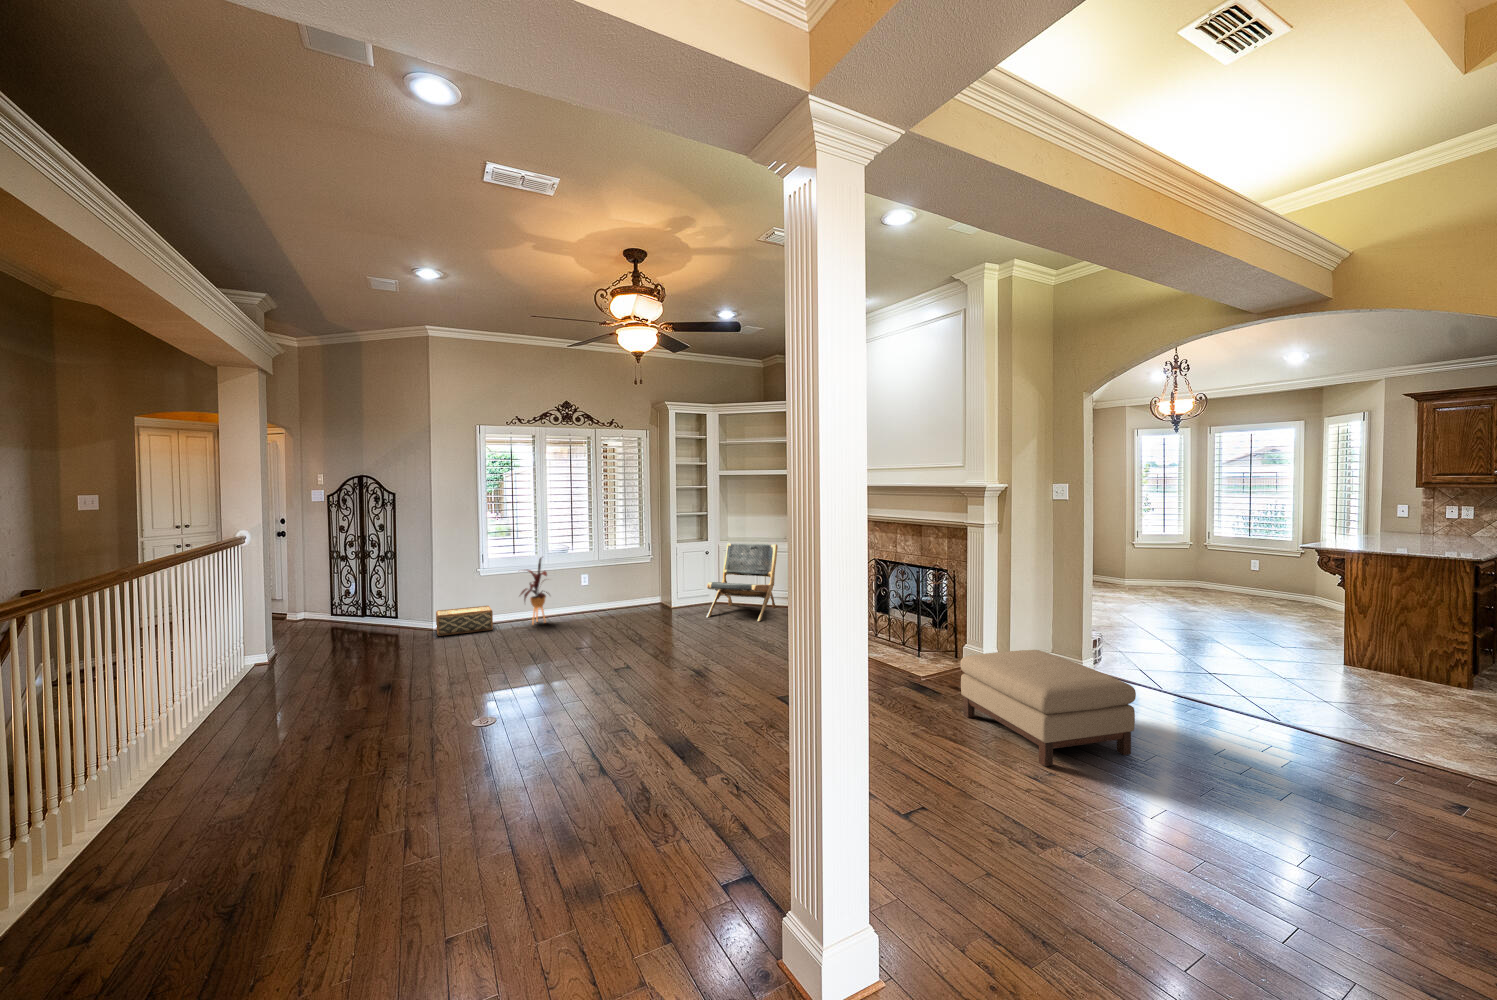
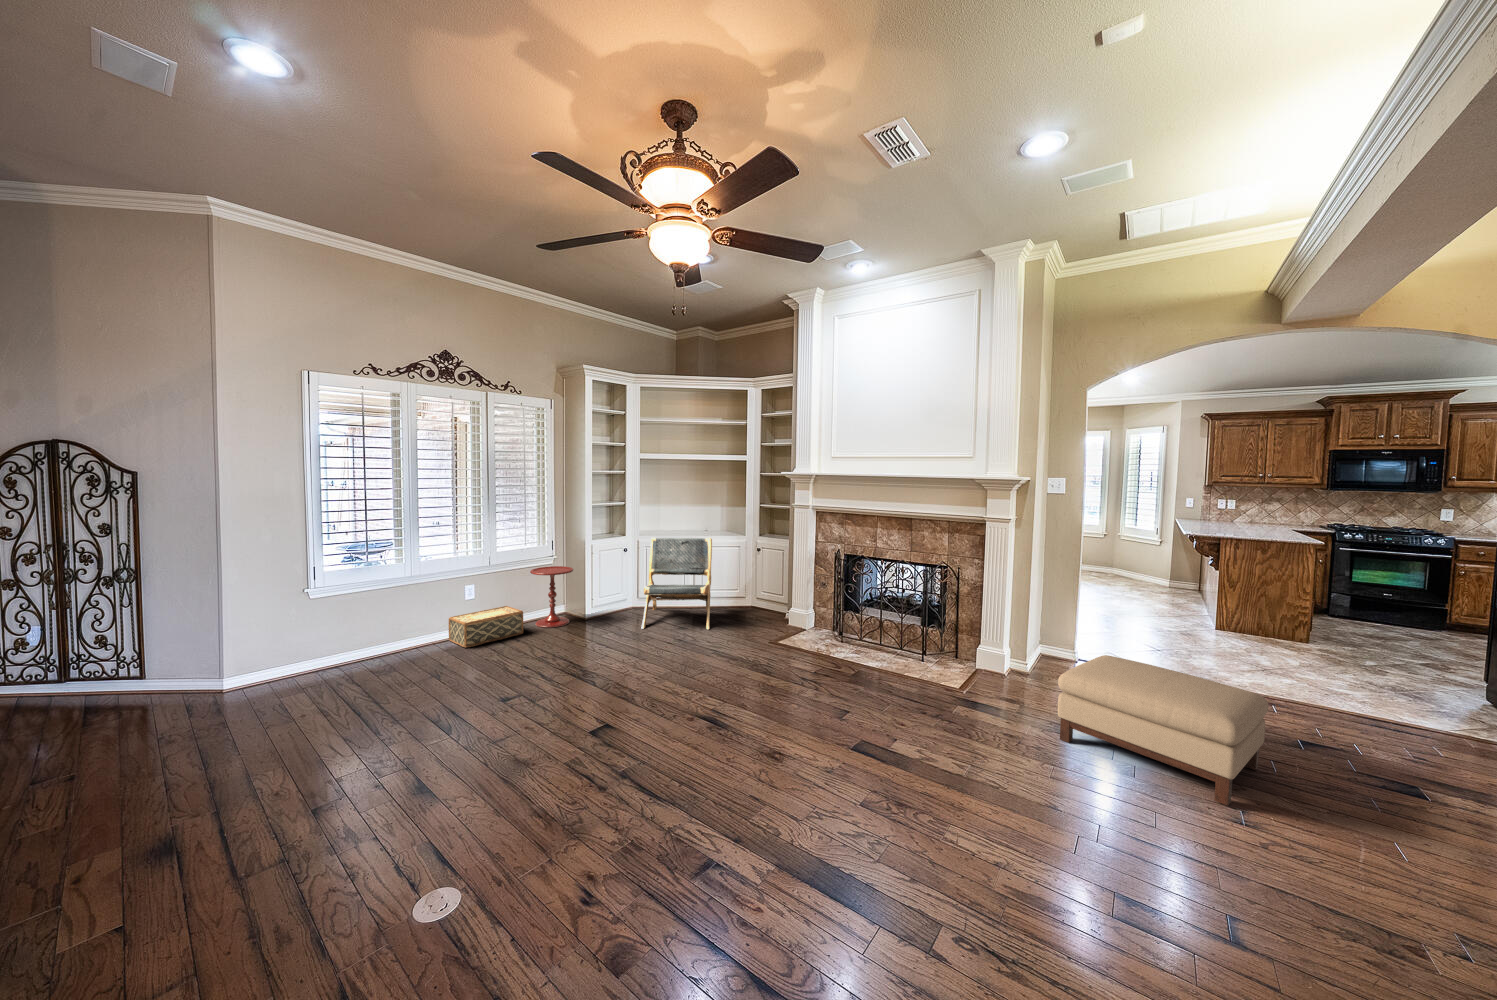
house plant: present [520,558,548,624] -> none [375,566,433,663]
side table: none [628,564,660,612] -> present [530,566,573,628]
woven basket: present [436,606,493,636] -> present [449,606,523,648]

